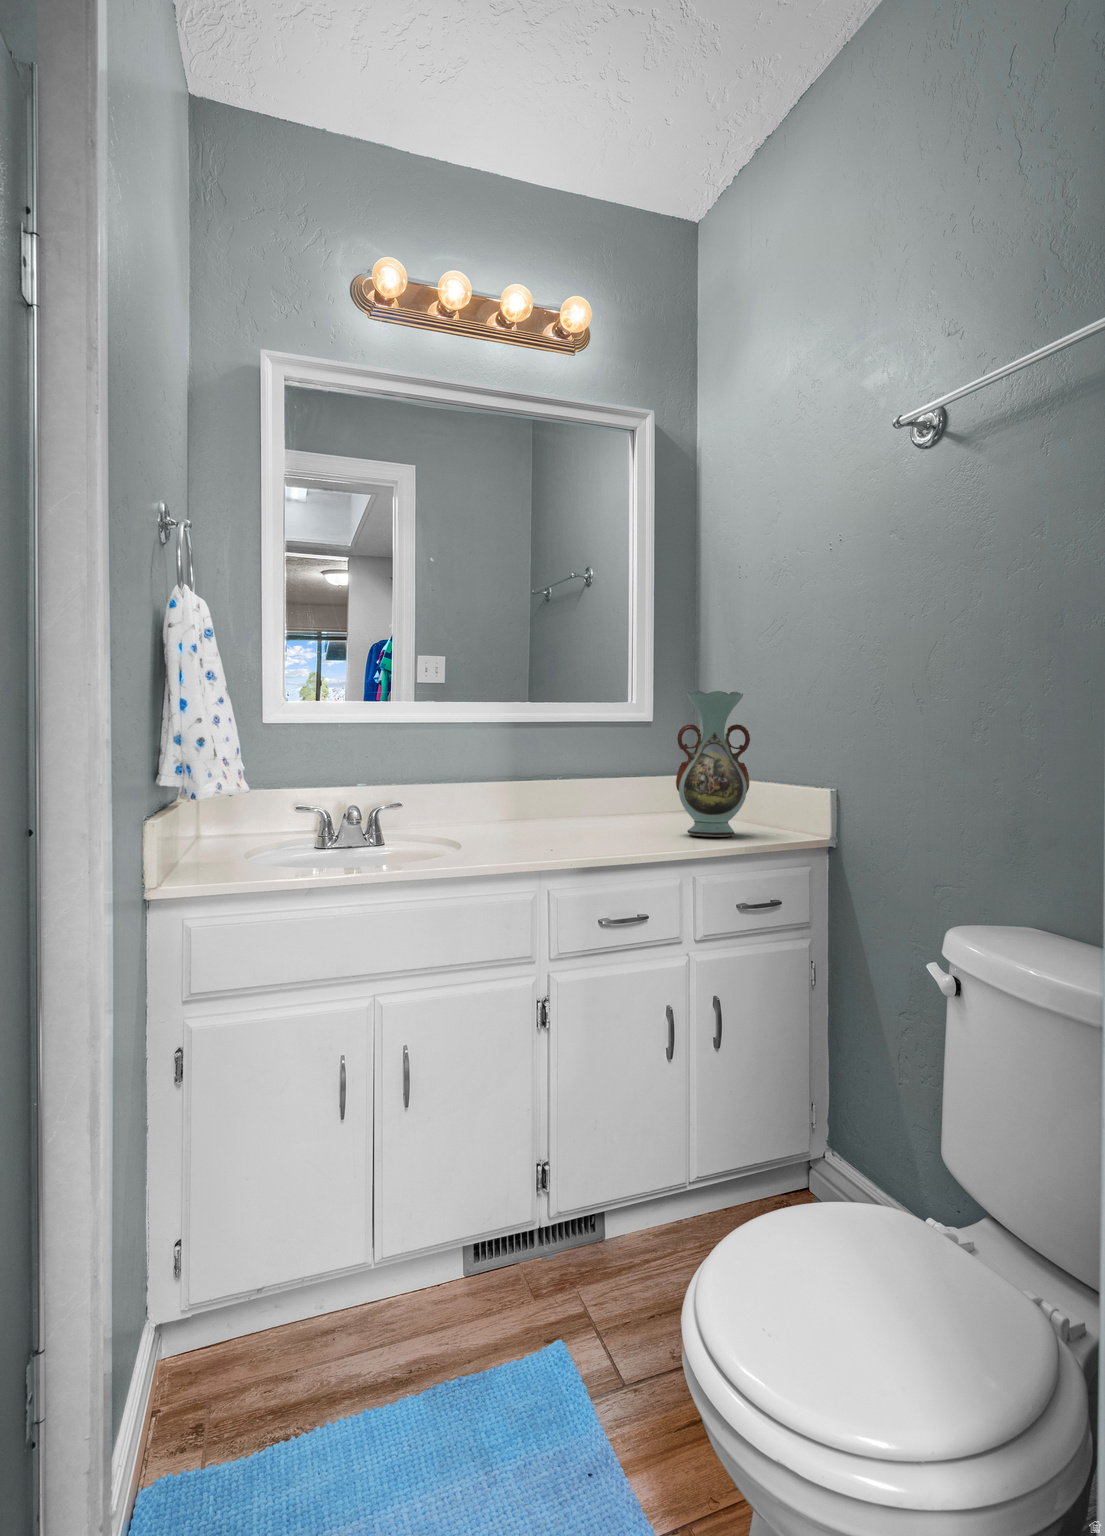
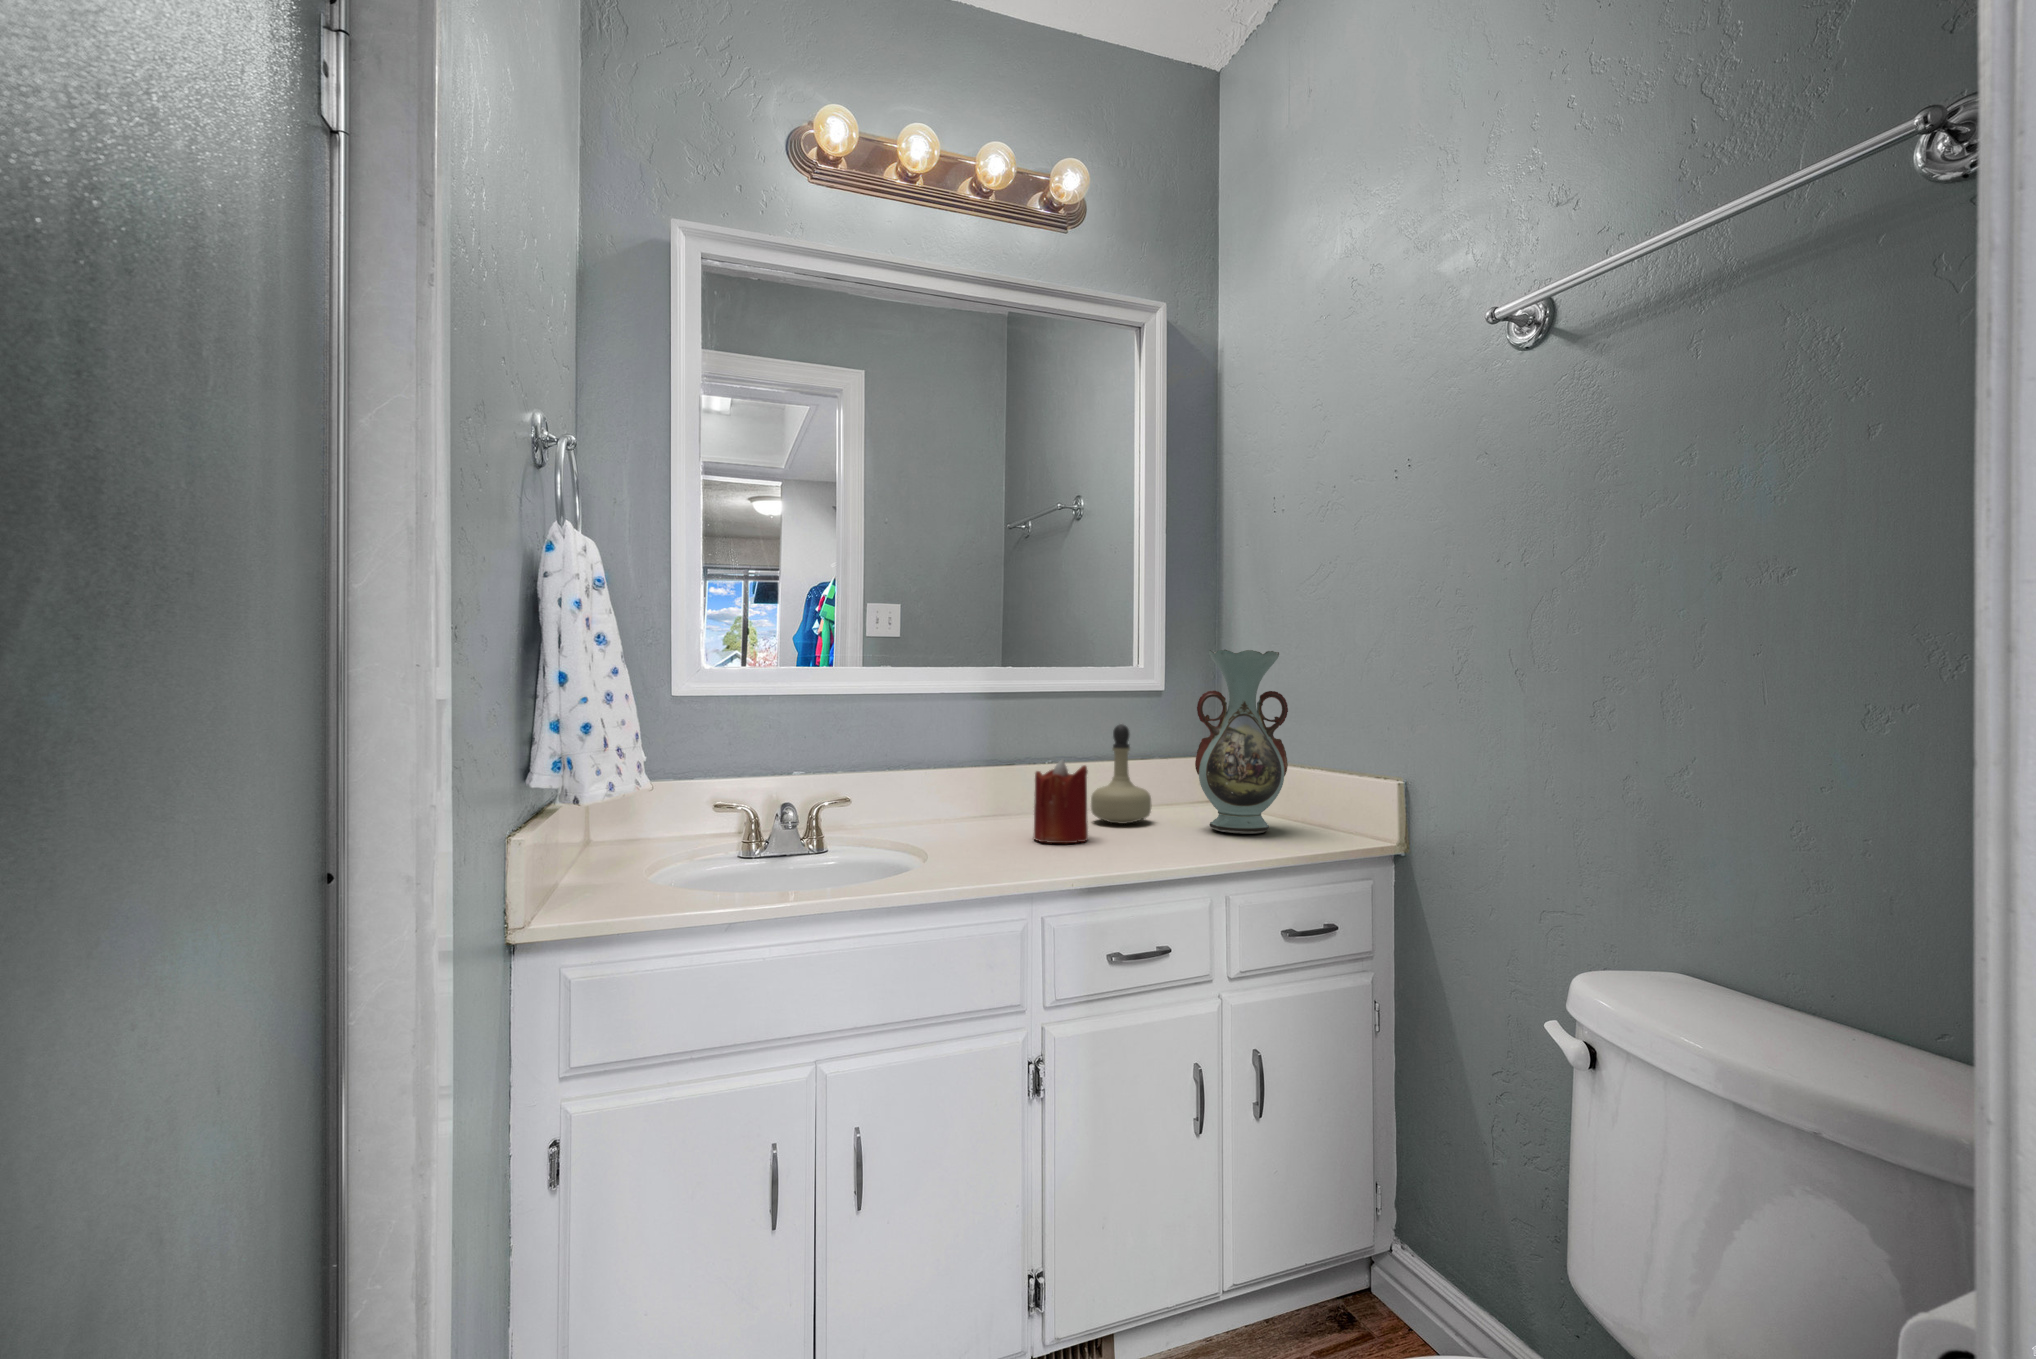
perfume bottle: none [595,753,643,832] -> present [1091,724,1151,824]
candle: none [546,777,589,842] -> present [1034,759,1088,843]

